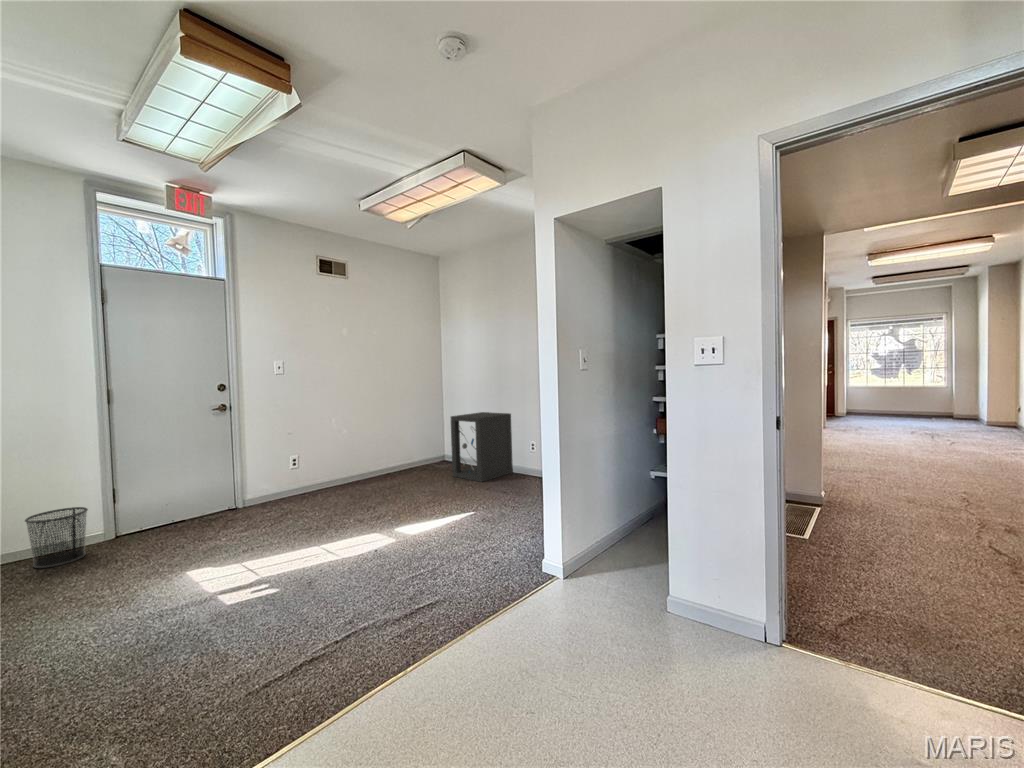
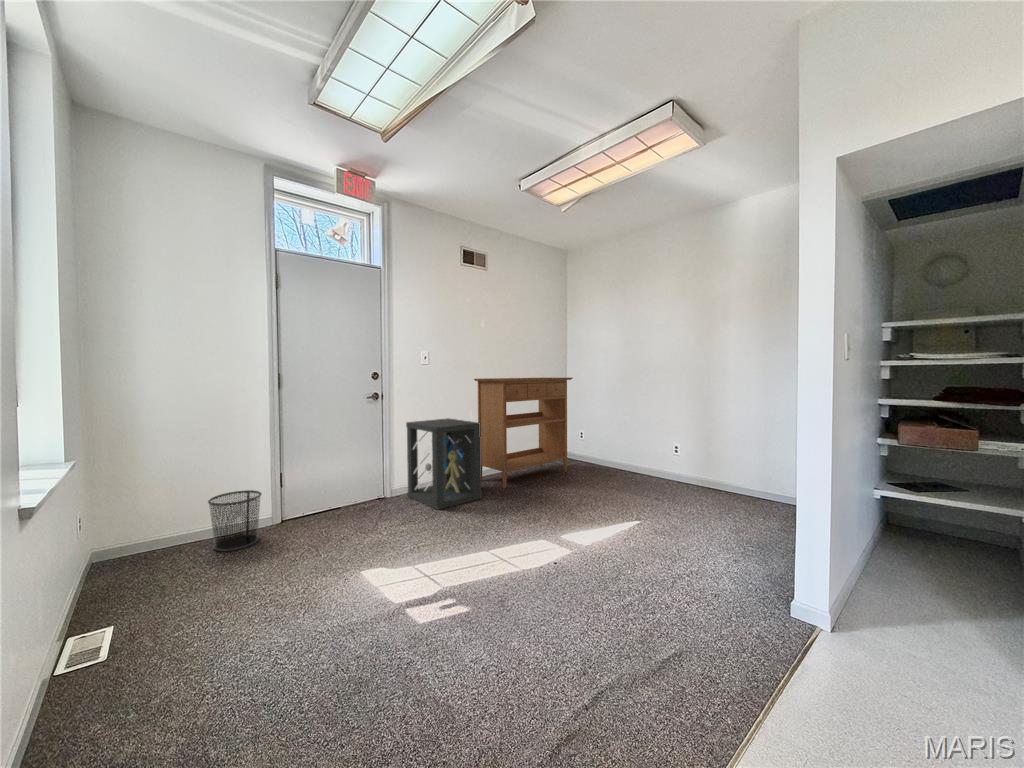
console table: none [335,382,440,492] -> present [474,377,572,488]
storage cabinet: present [451,412,513,482] -> present [406,418,481,510]

